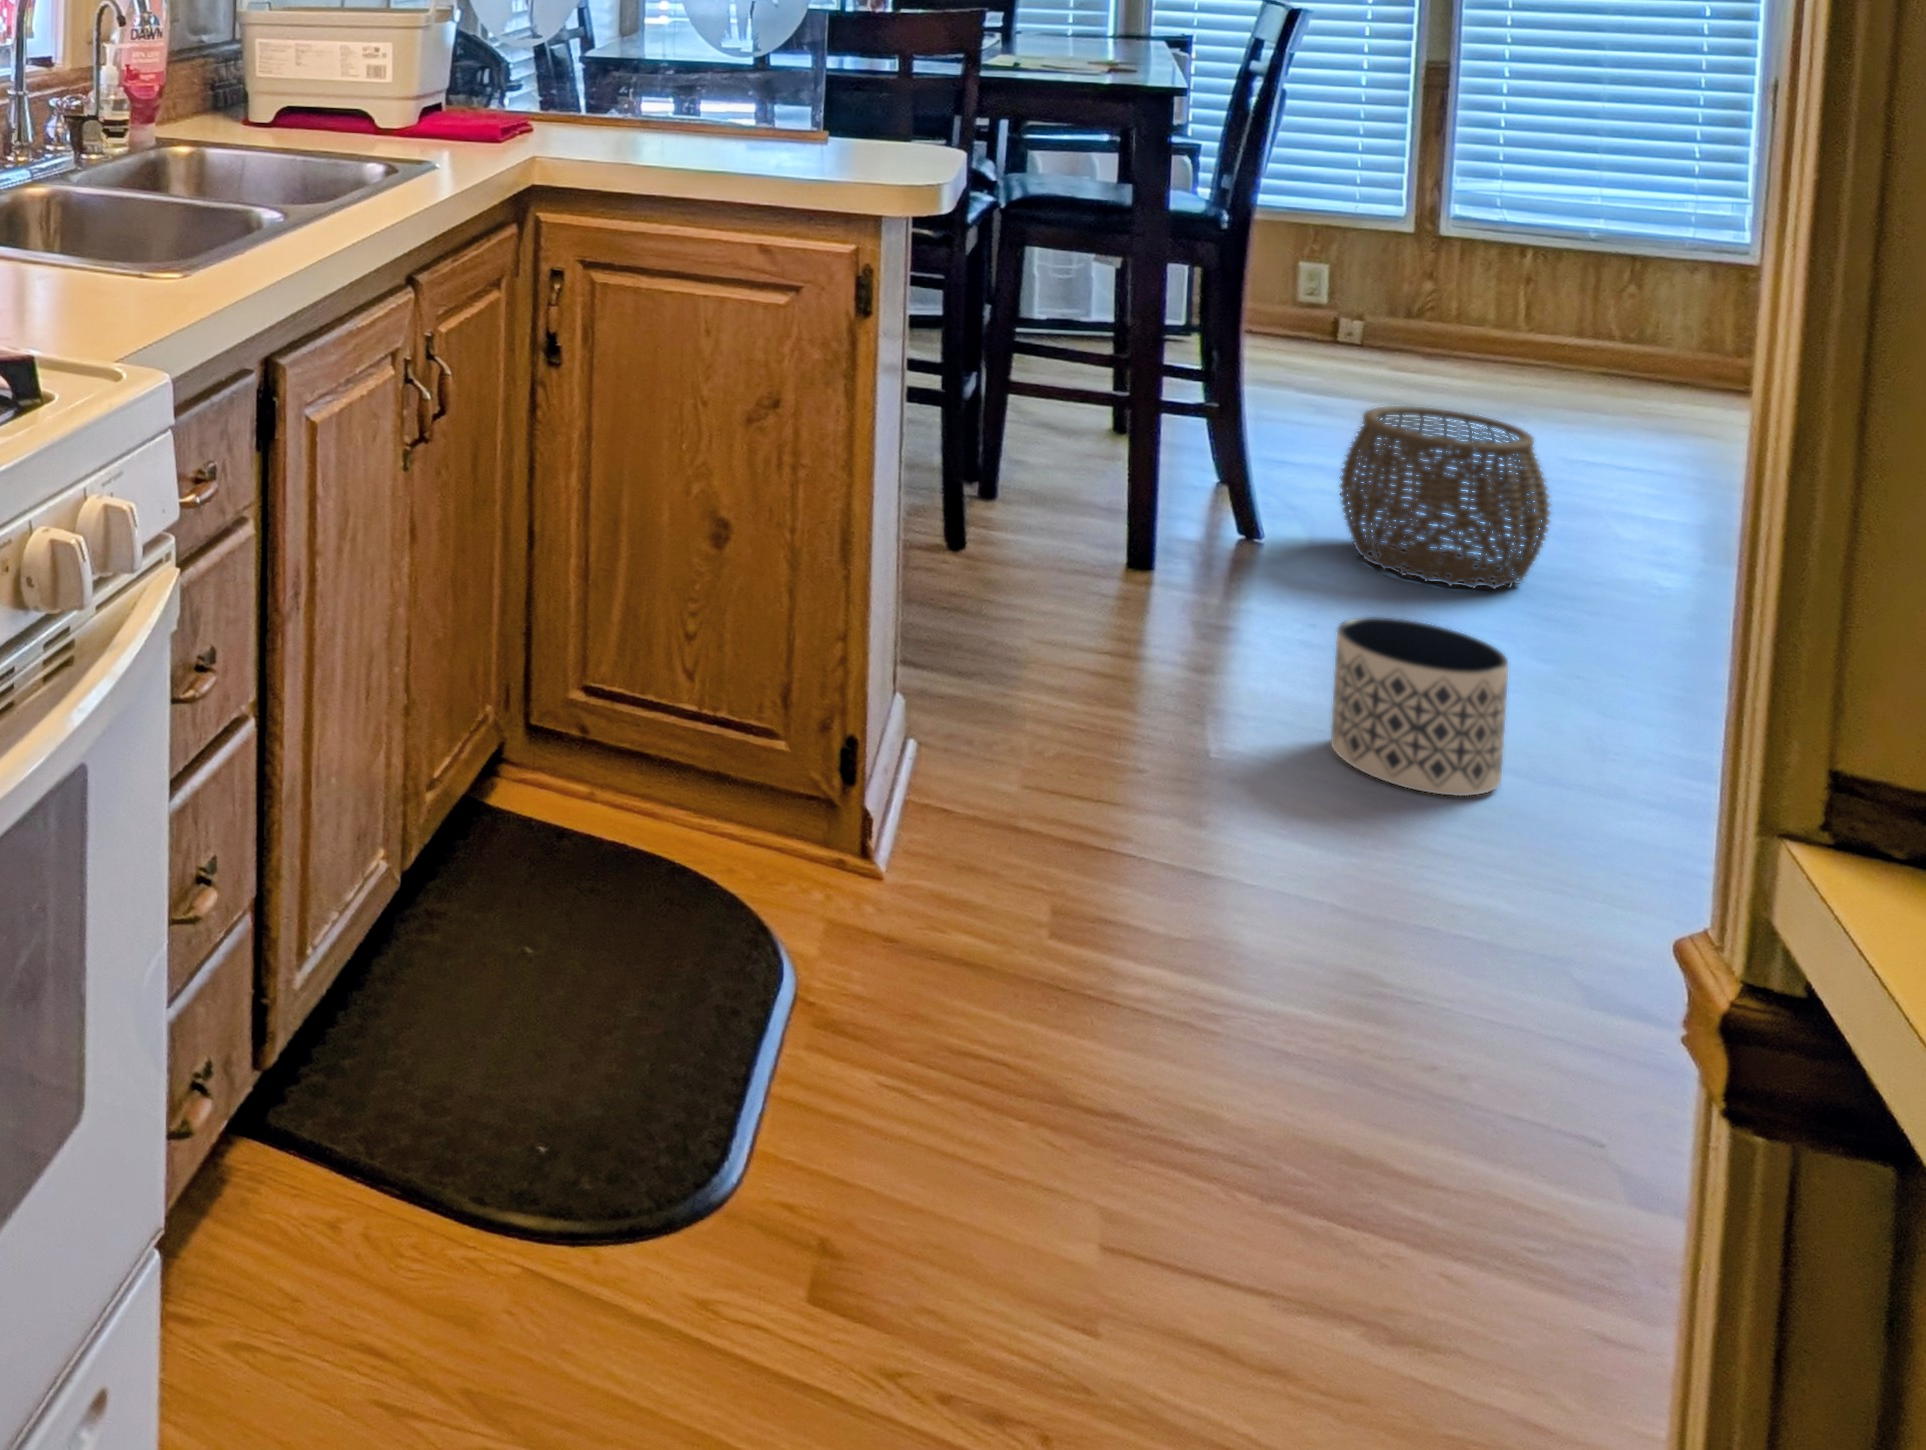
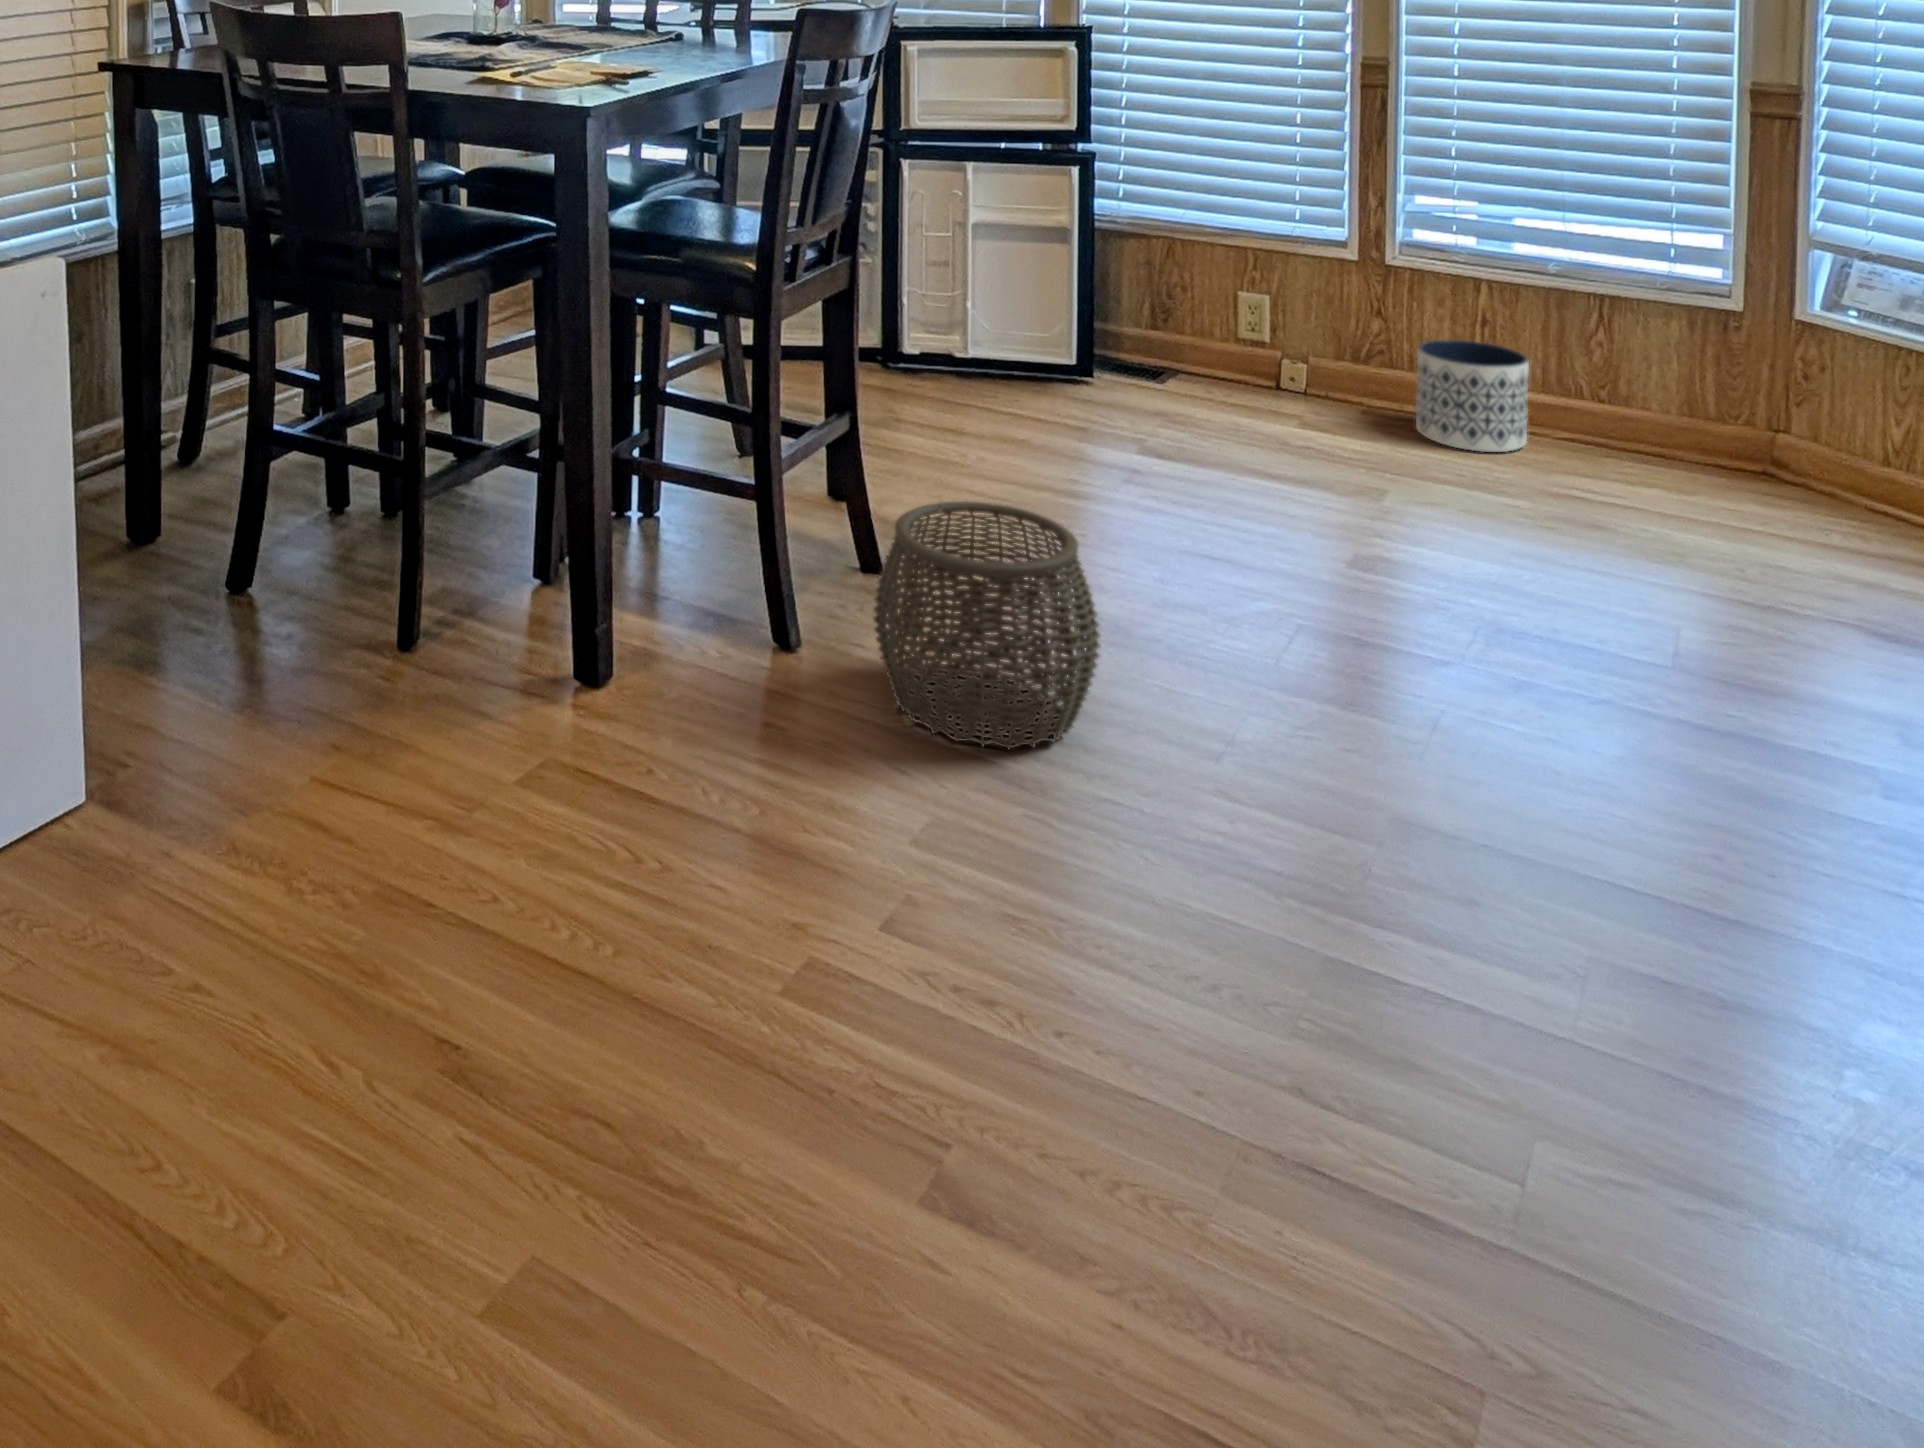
planter: present [1331,617,1508,796] -> present [1416,340,1529,452]

